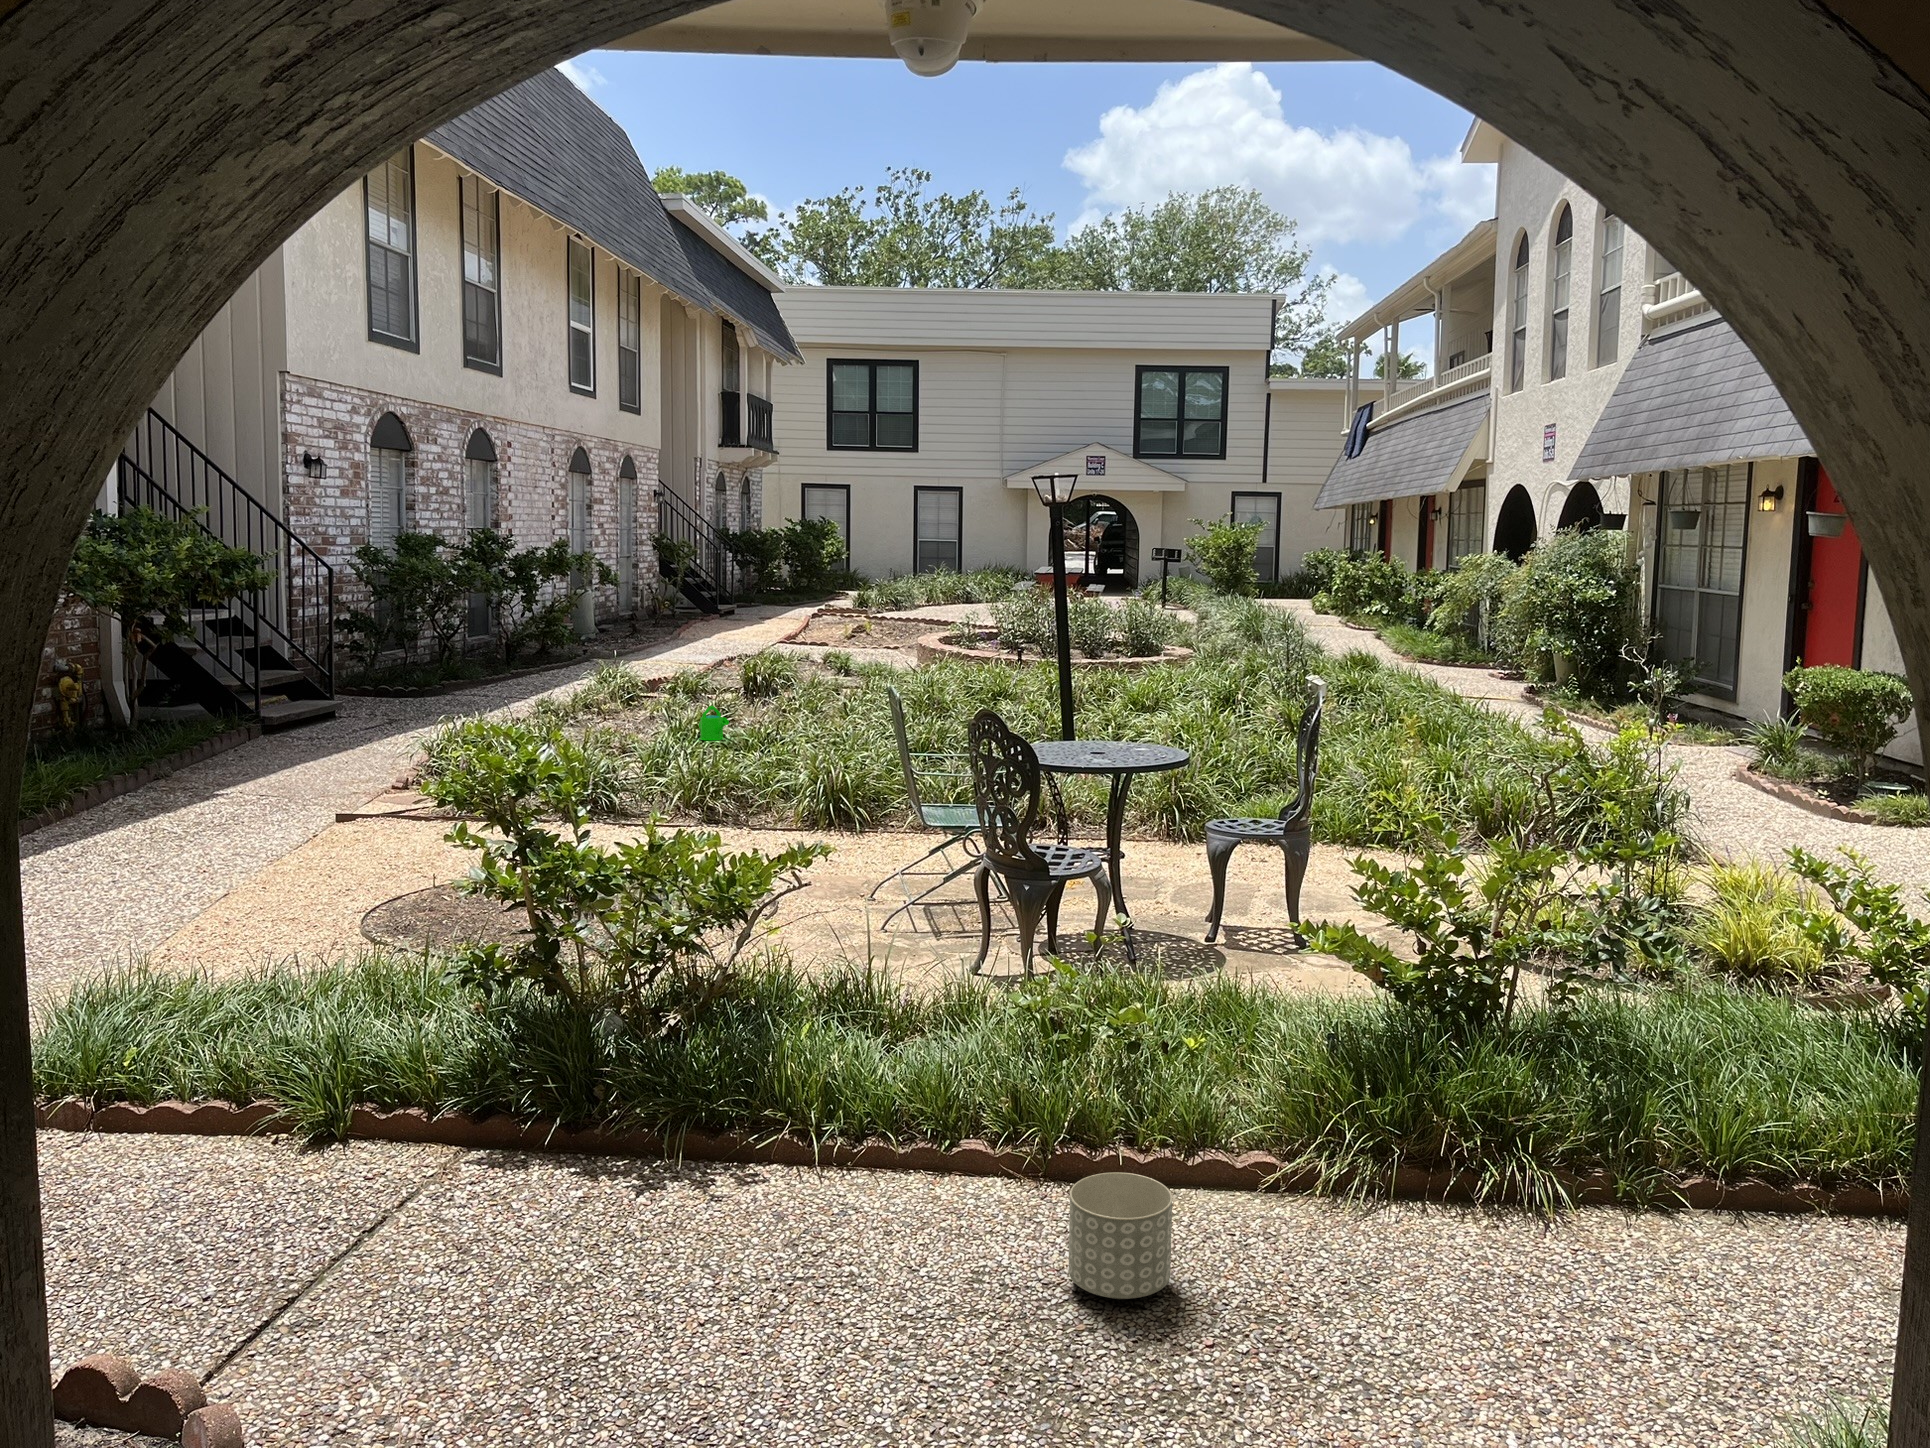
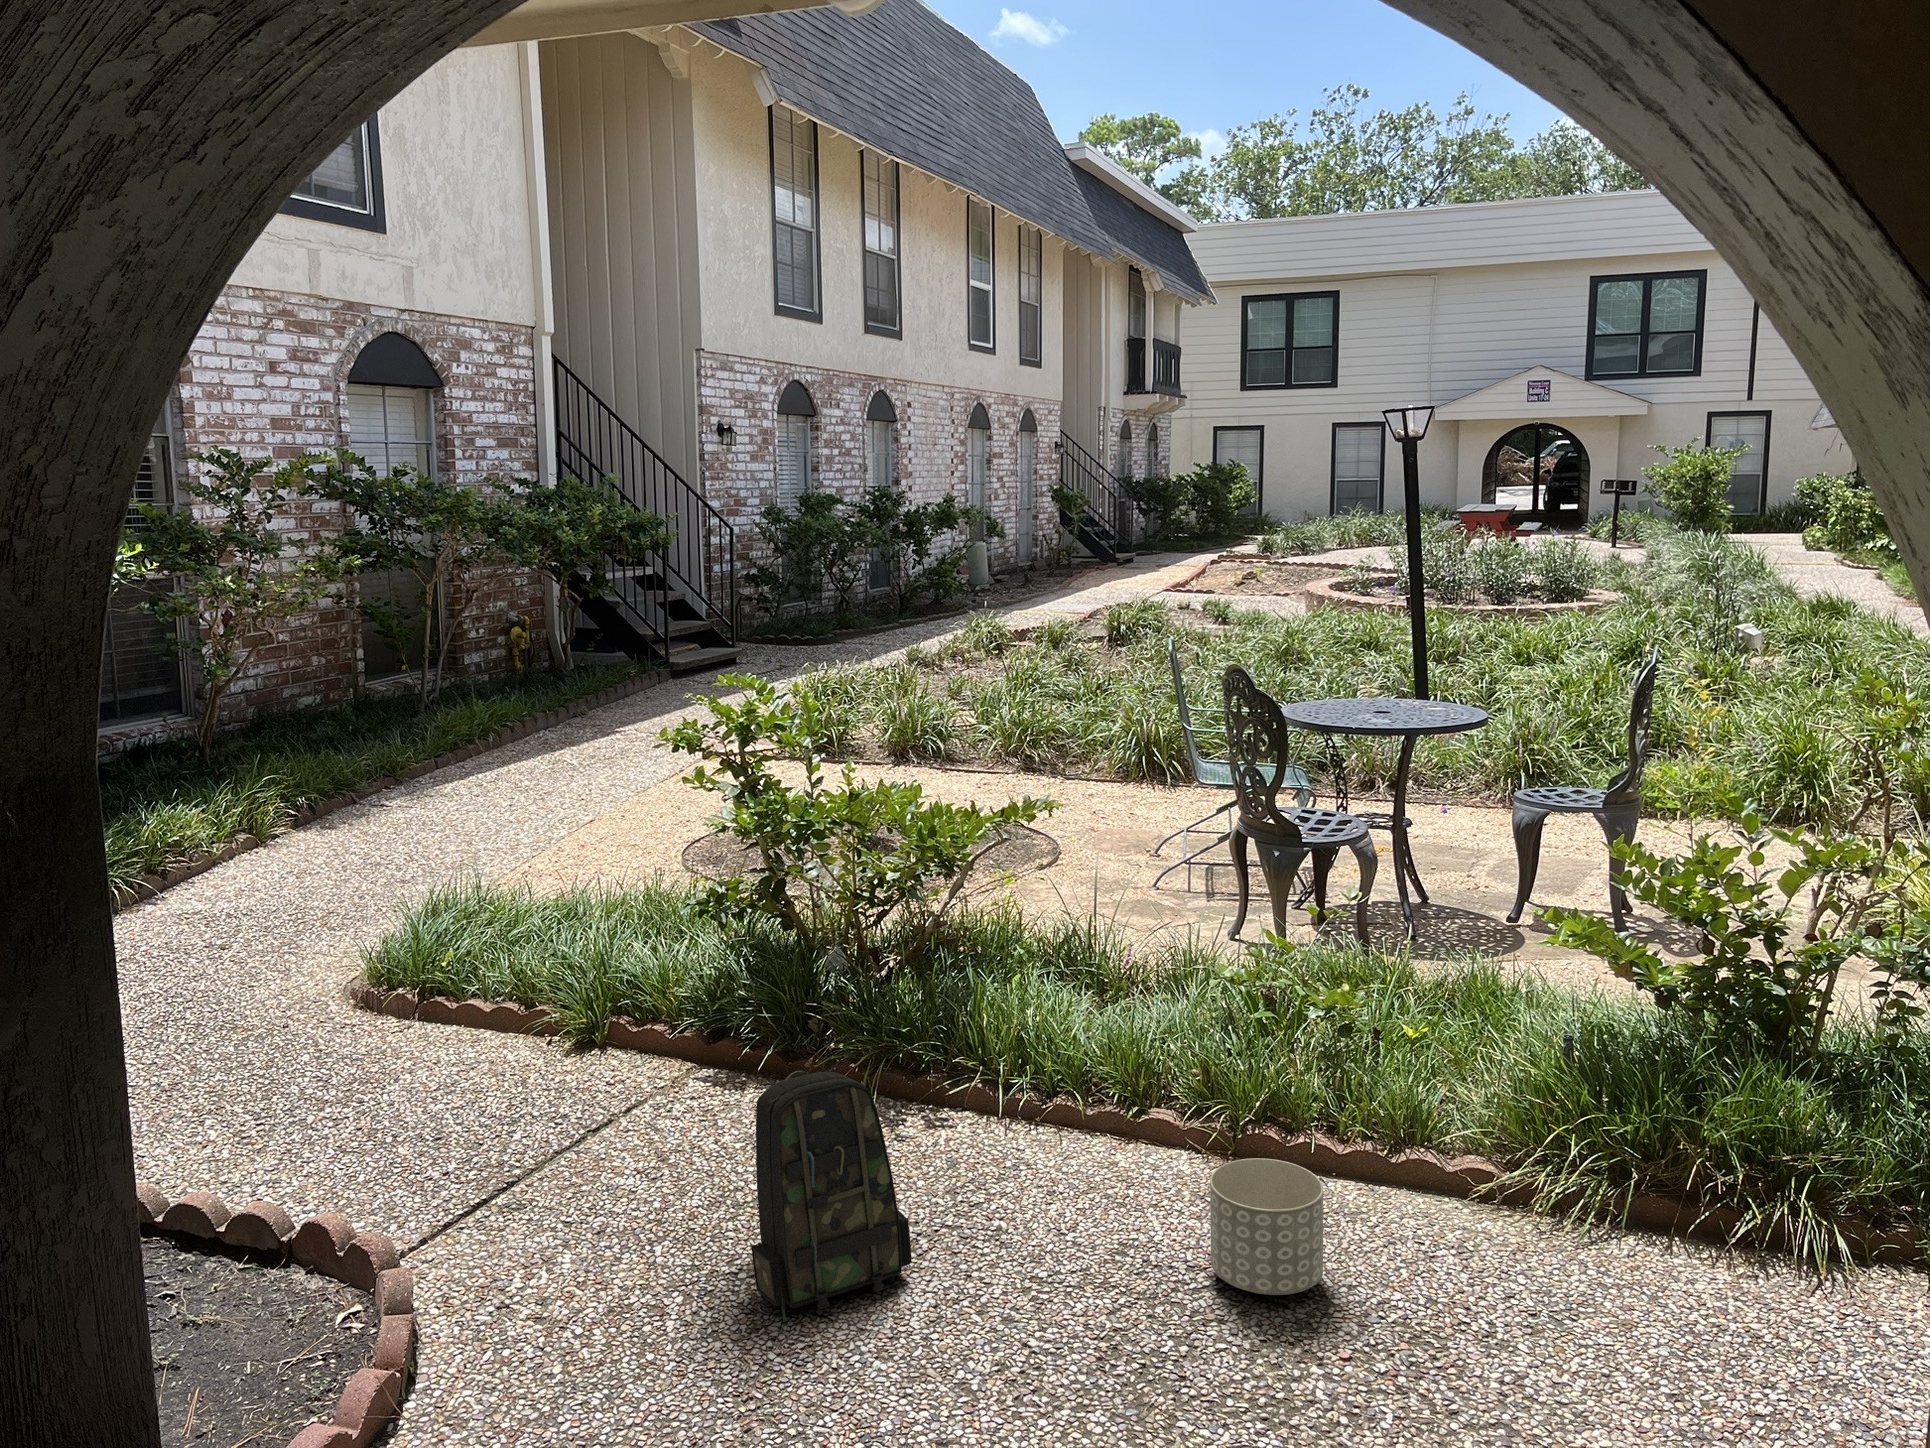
watering can: present [699,706,729,741] -> none [1031,653,1060,688]
backpack: none [615,1132,787,1399] -> present [751,1071,912,1322]

